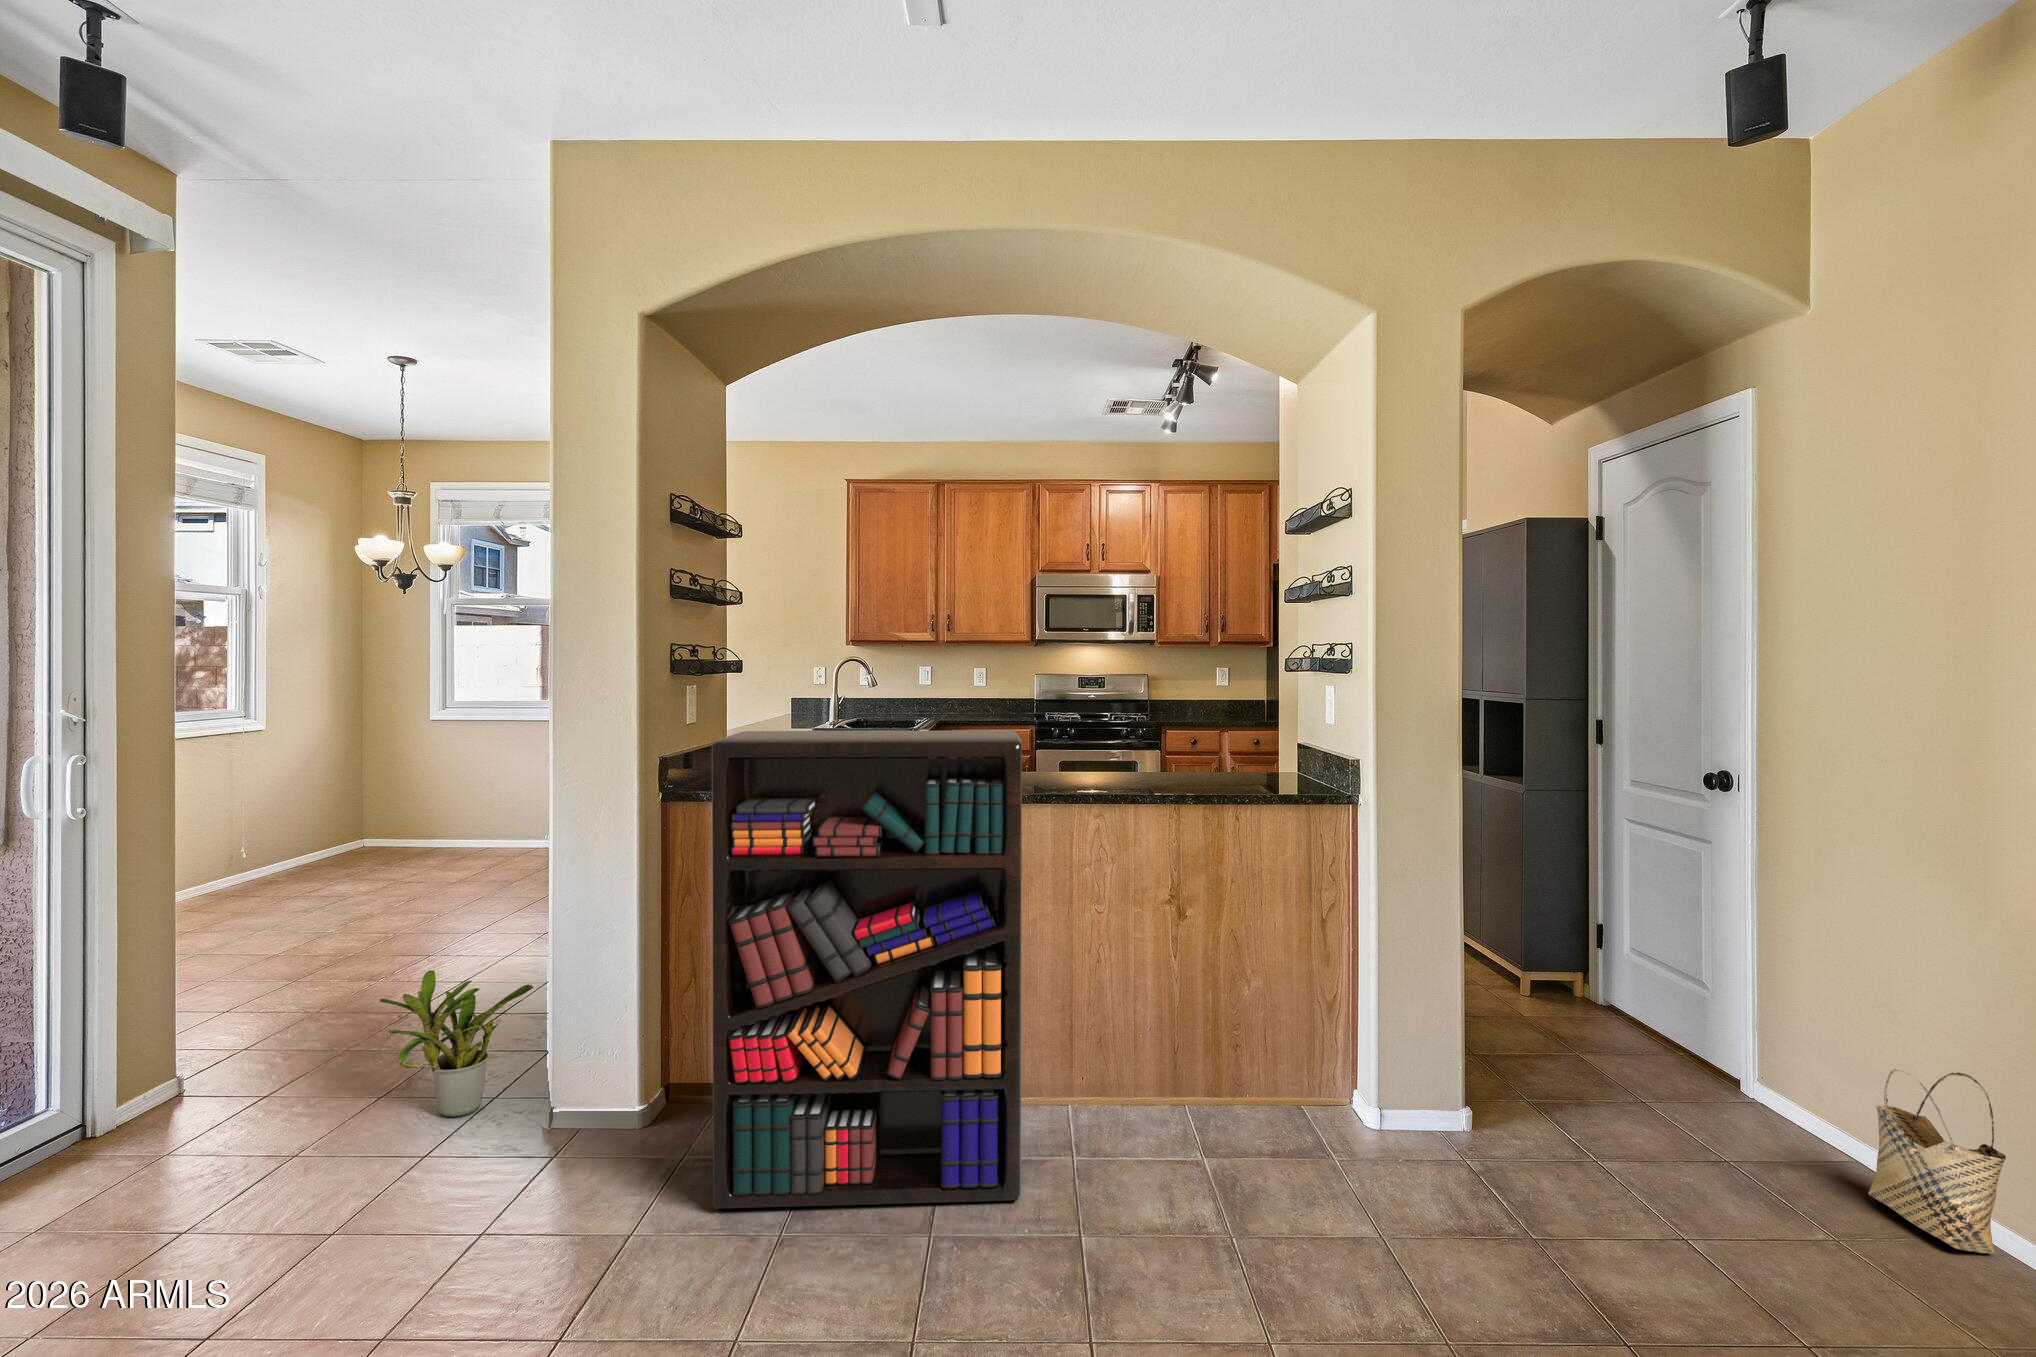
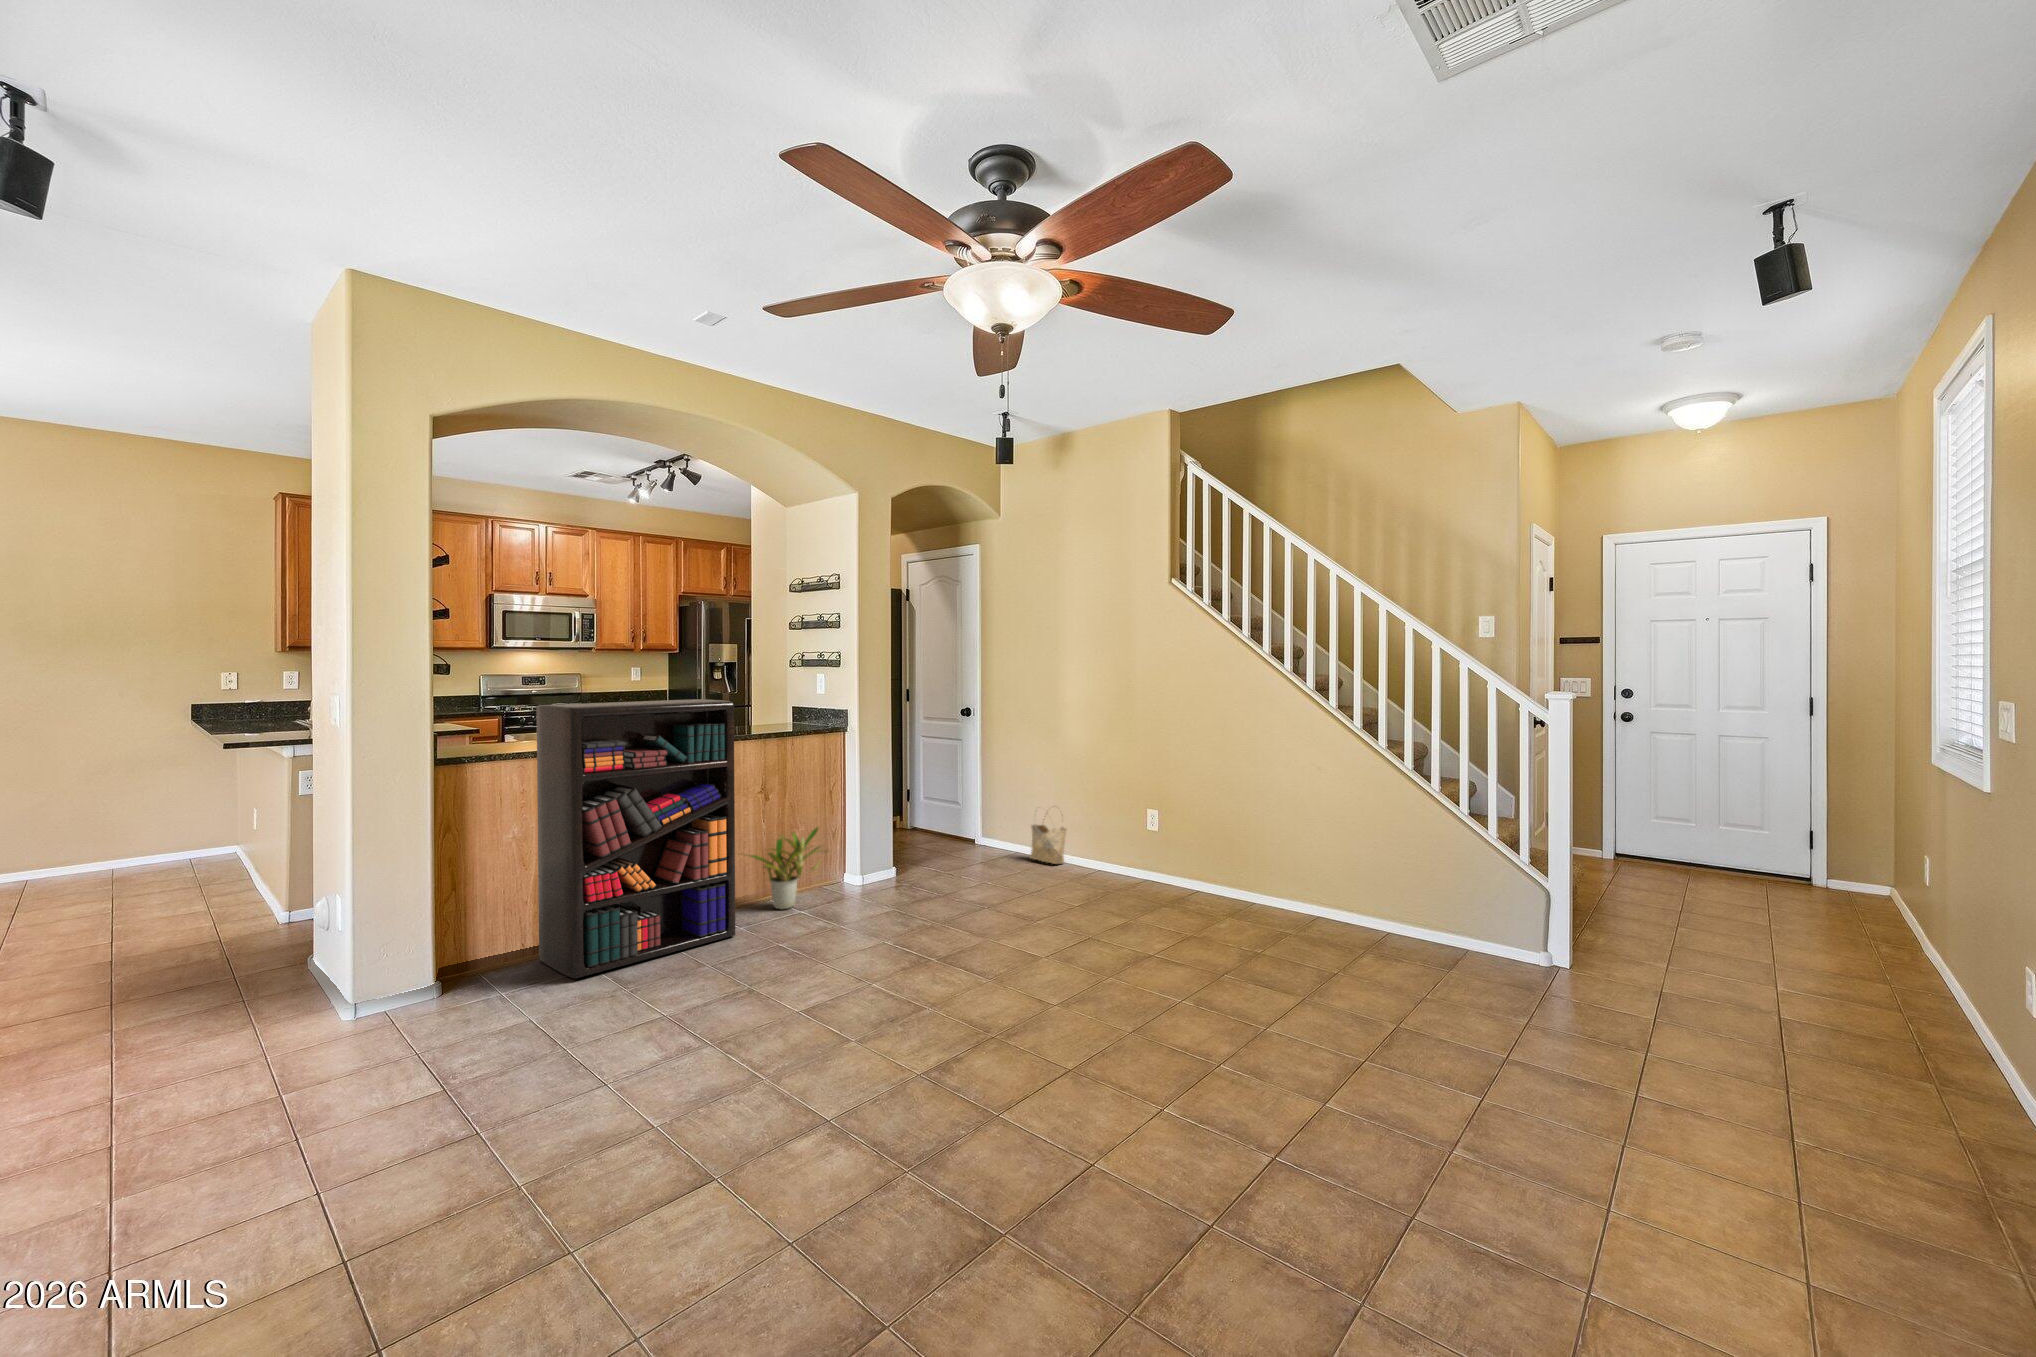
potted plant: present [380,970,533,1117] -> present [741,828,820,909]

